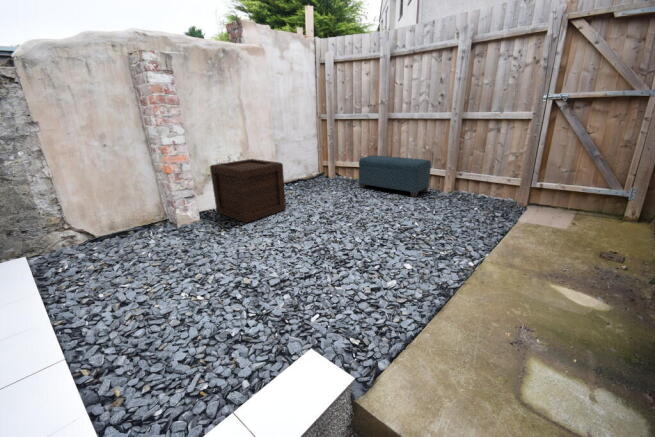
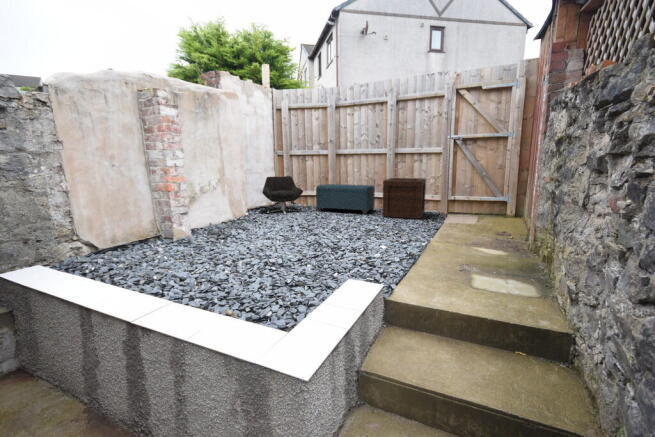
lounge chair: none [297,145,344,191] -> present [262,176,303,214]
wooden crate: present [210,159,286,223] -> present [382,178,426,219]

